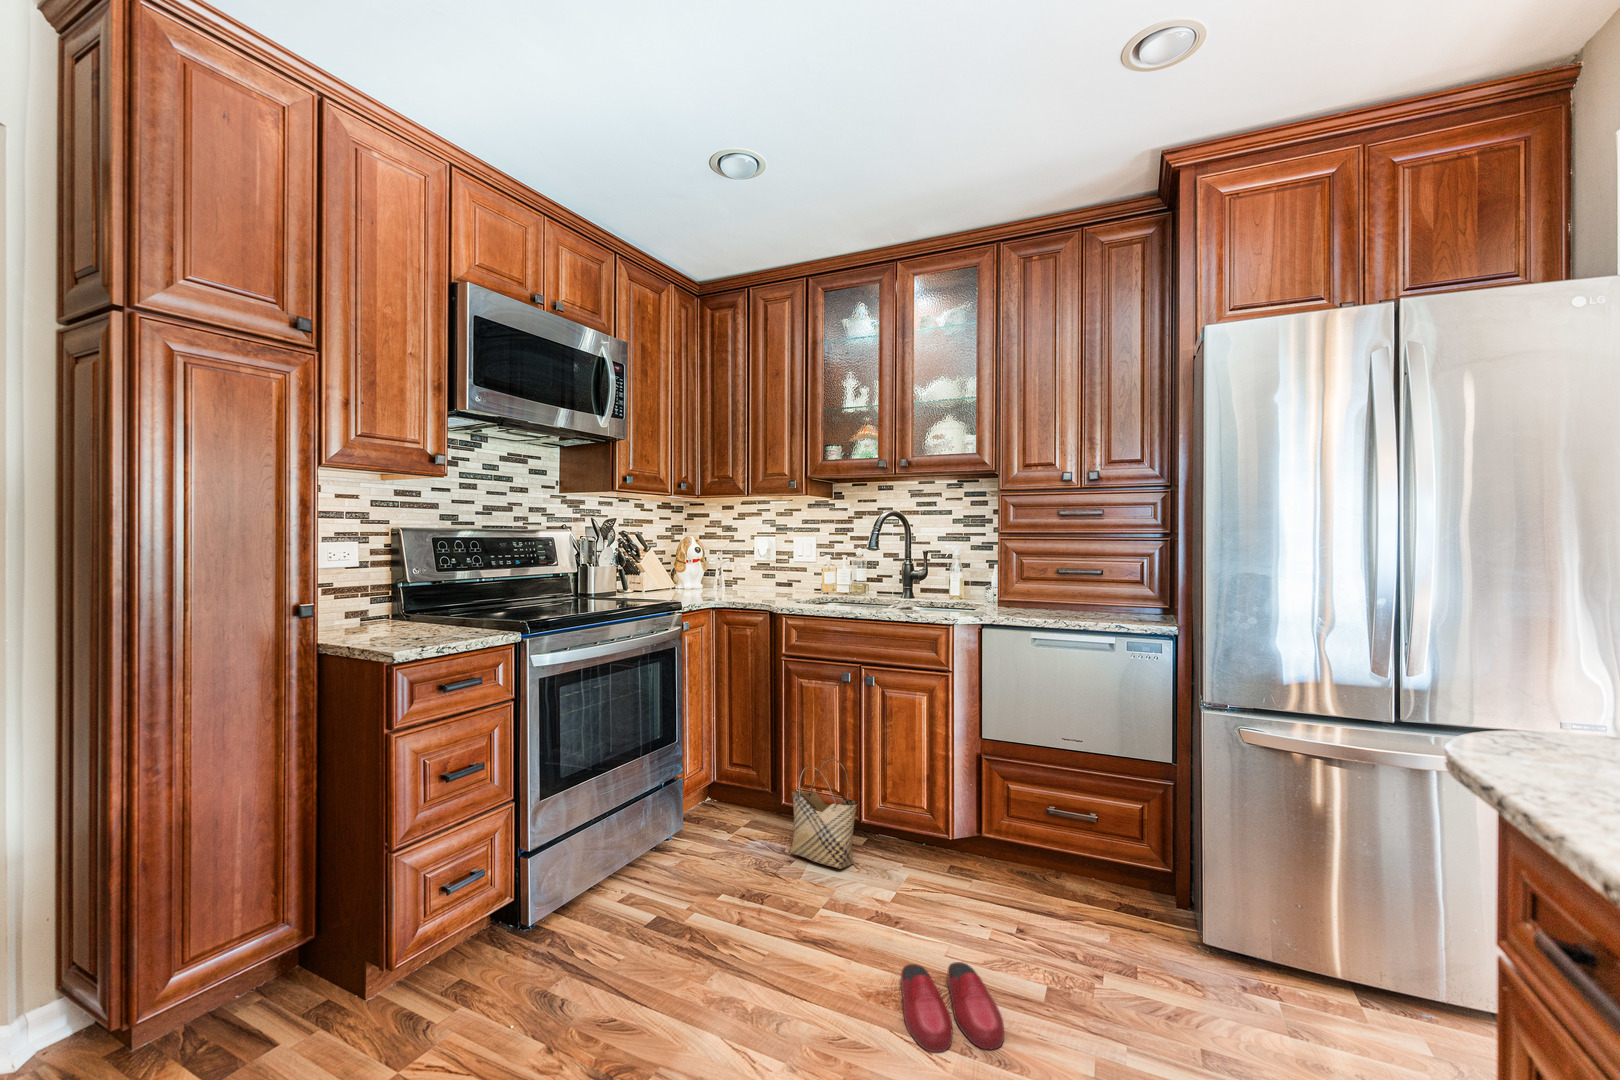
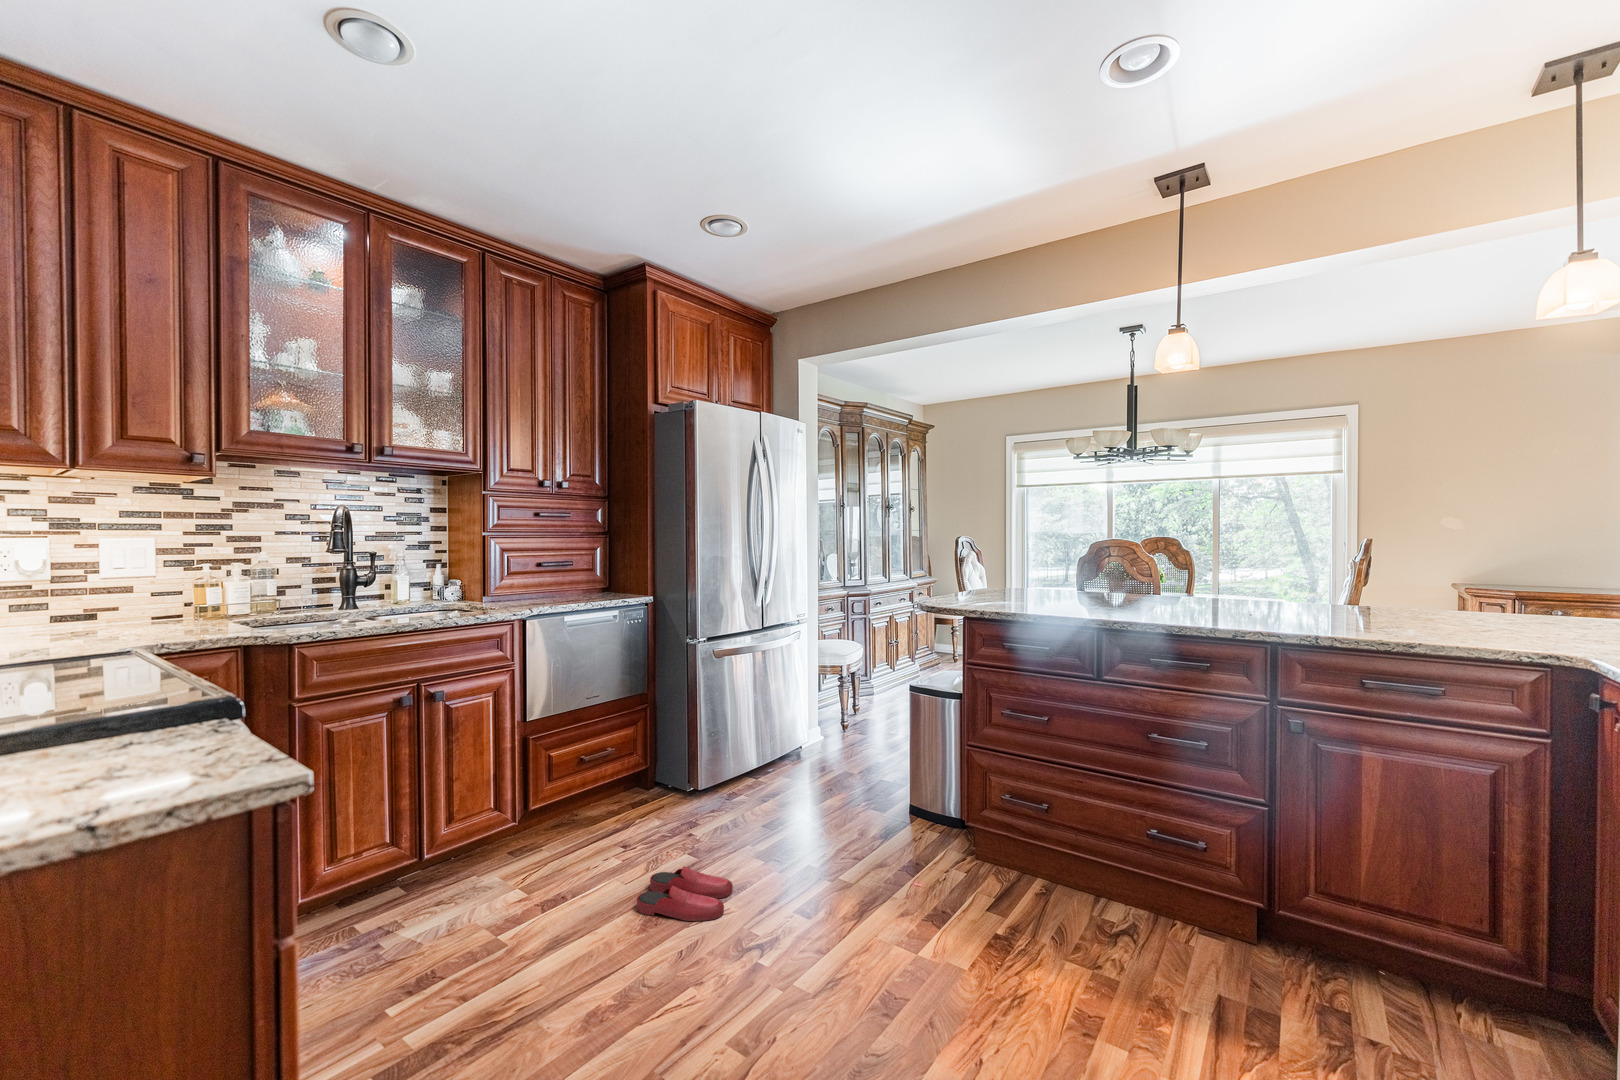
woven basket: present [790,759,857,869] -> none [345,803,440,940]

